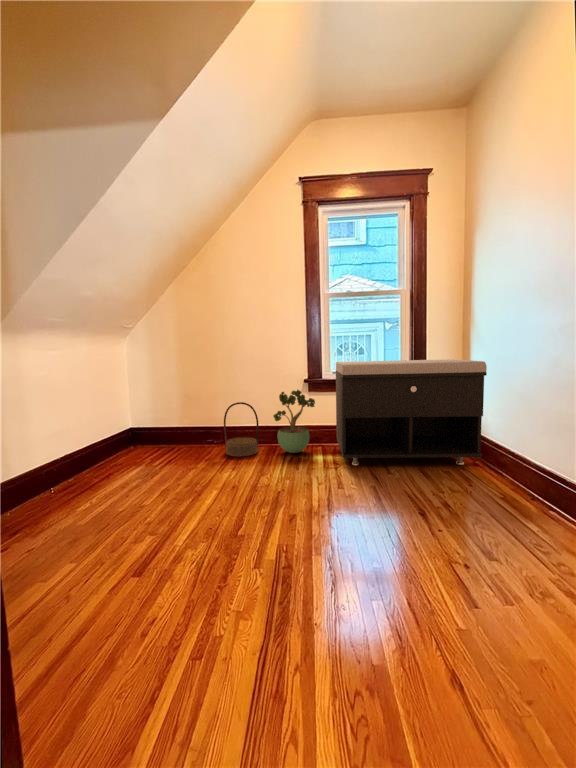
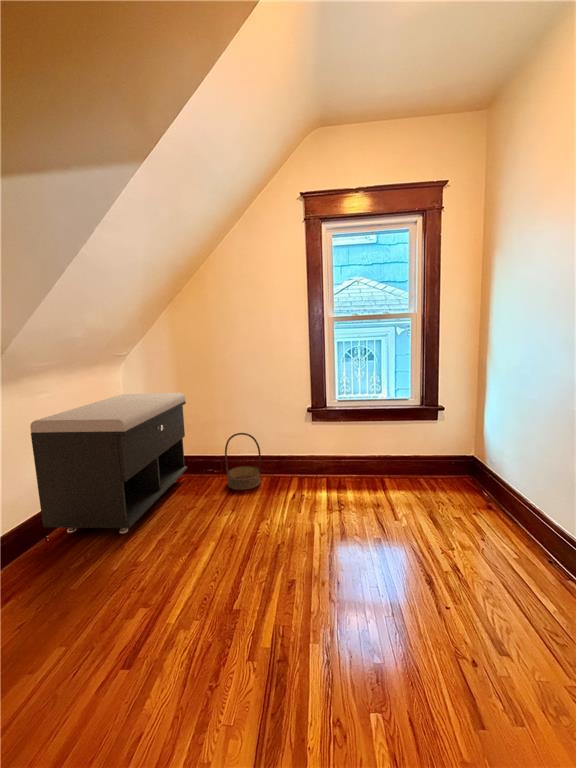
storage bench: present [336,359,487,466] -> present [30,393,187,534]
potted plant: present [273,390,315,453] -> none [275,421,319,486]

